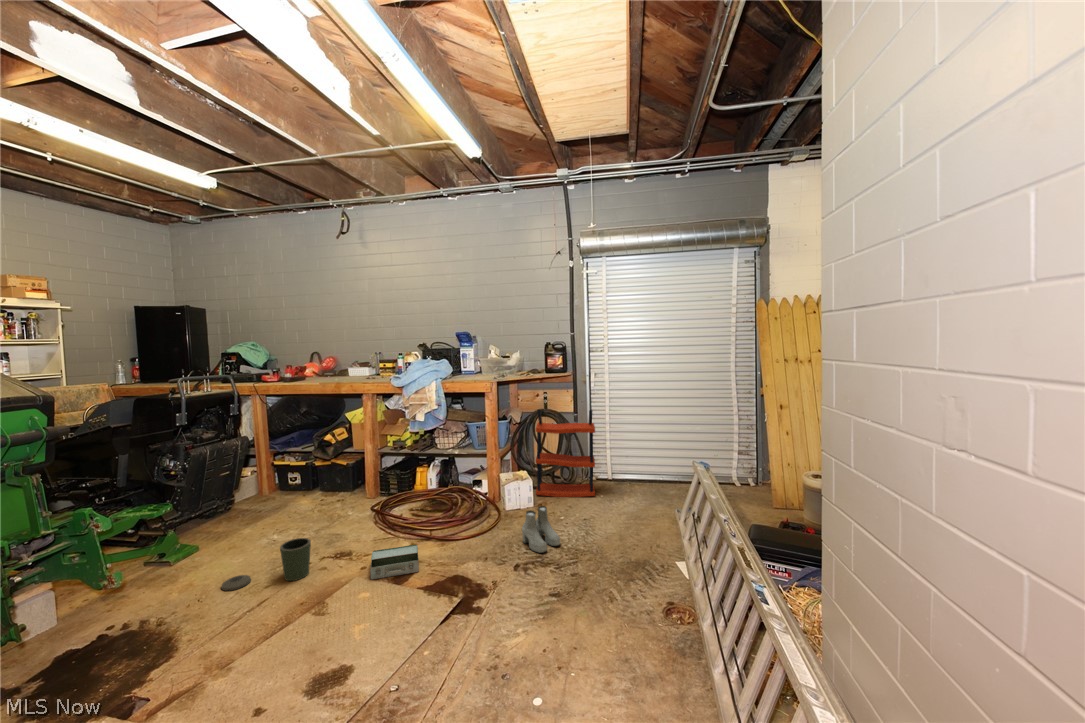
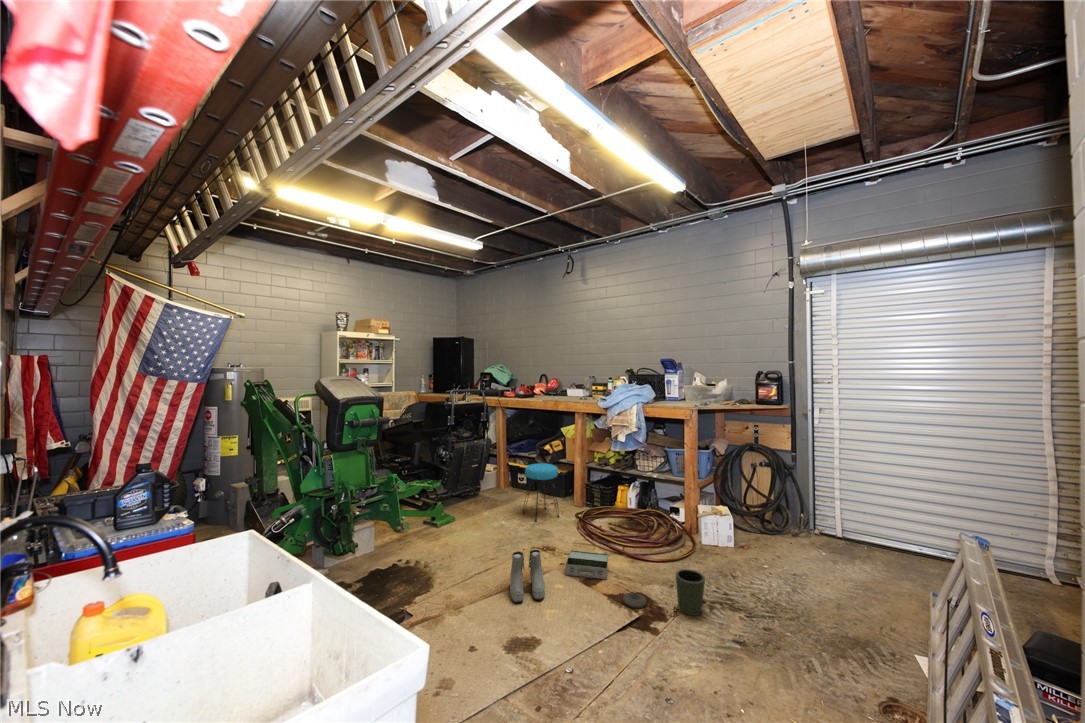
shelving unit: present [536,410,595,497] -> none [739,443,815,550]
stool: none [301,457,351,527] -> present [523,463,559,521]
boots: present [522,506,560,553] -> present [510,550,545,602]
trash can: present [221,538,311,591] -> present [623,569,705,616]

